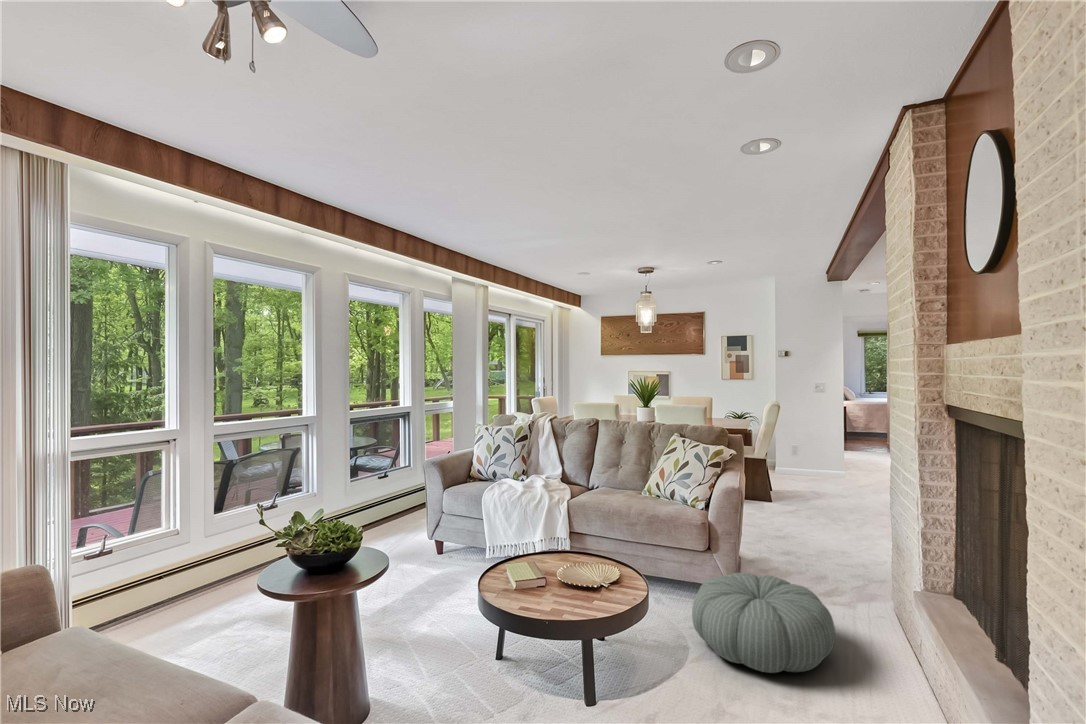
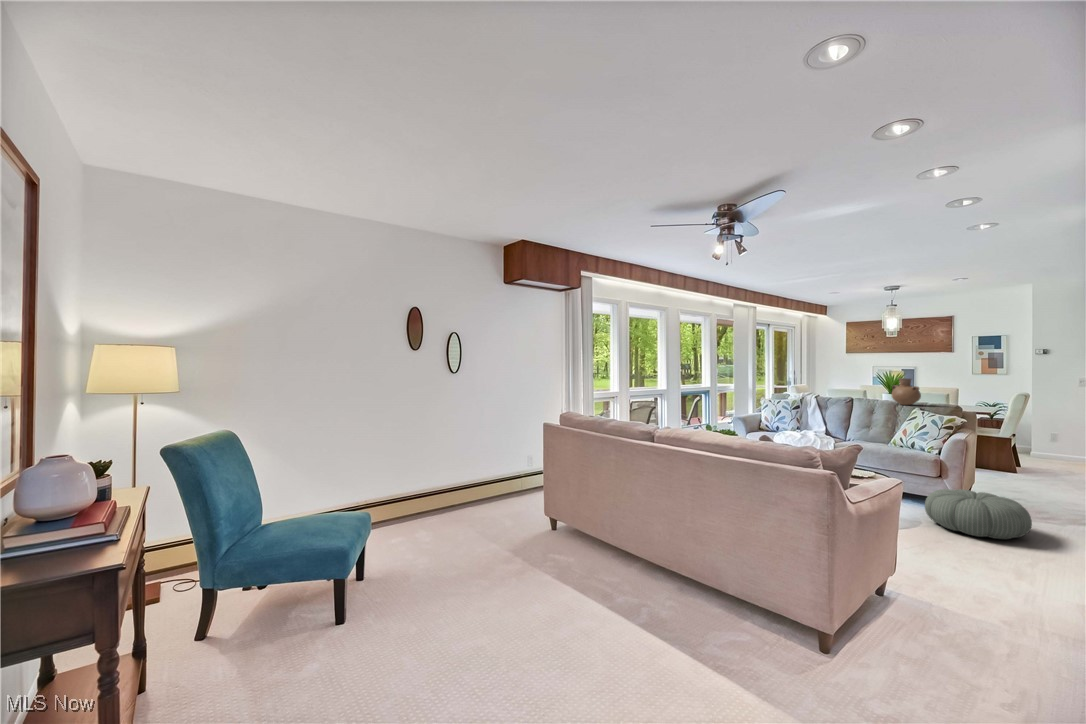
vase: none [645,389,680,429] -> present [892,378,921,405]

